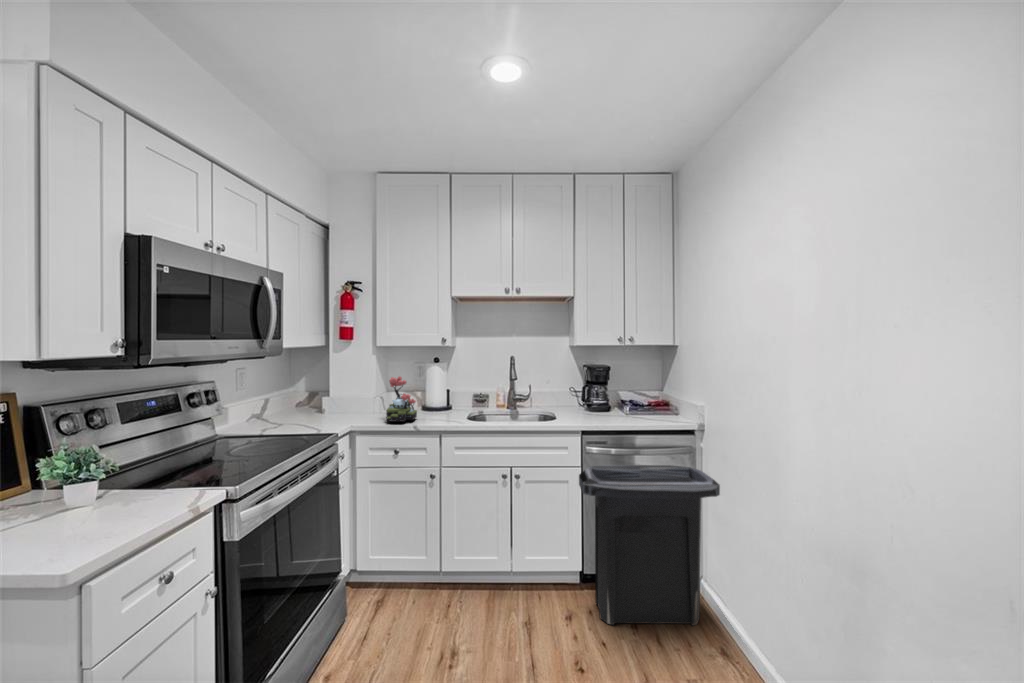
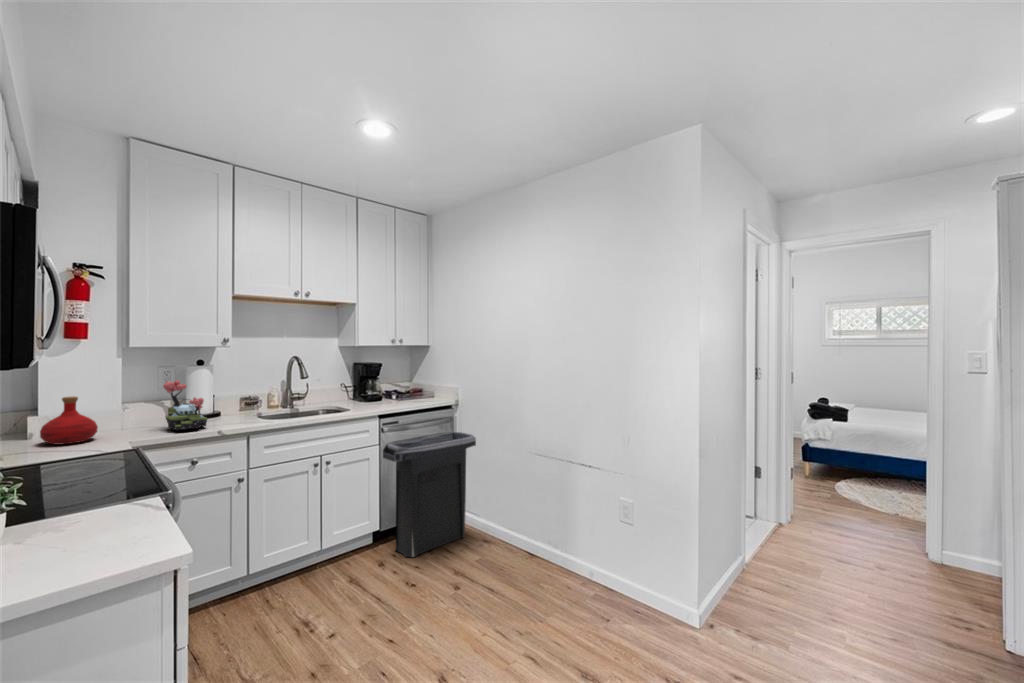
bottle: none [308,386,343,422] -> present [40,397,98,445]

